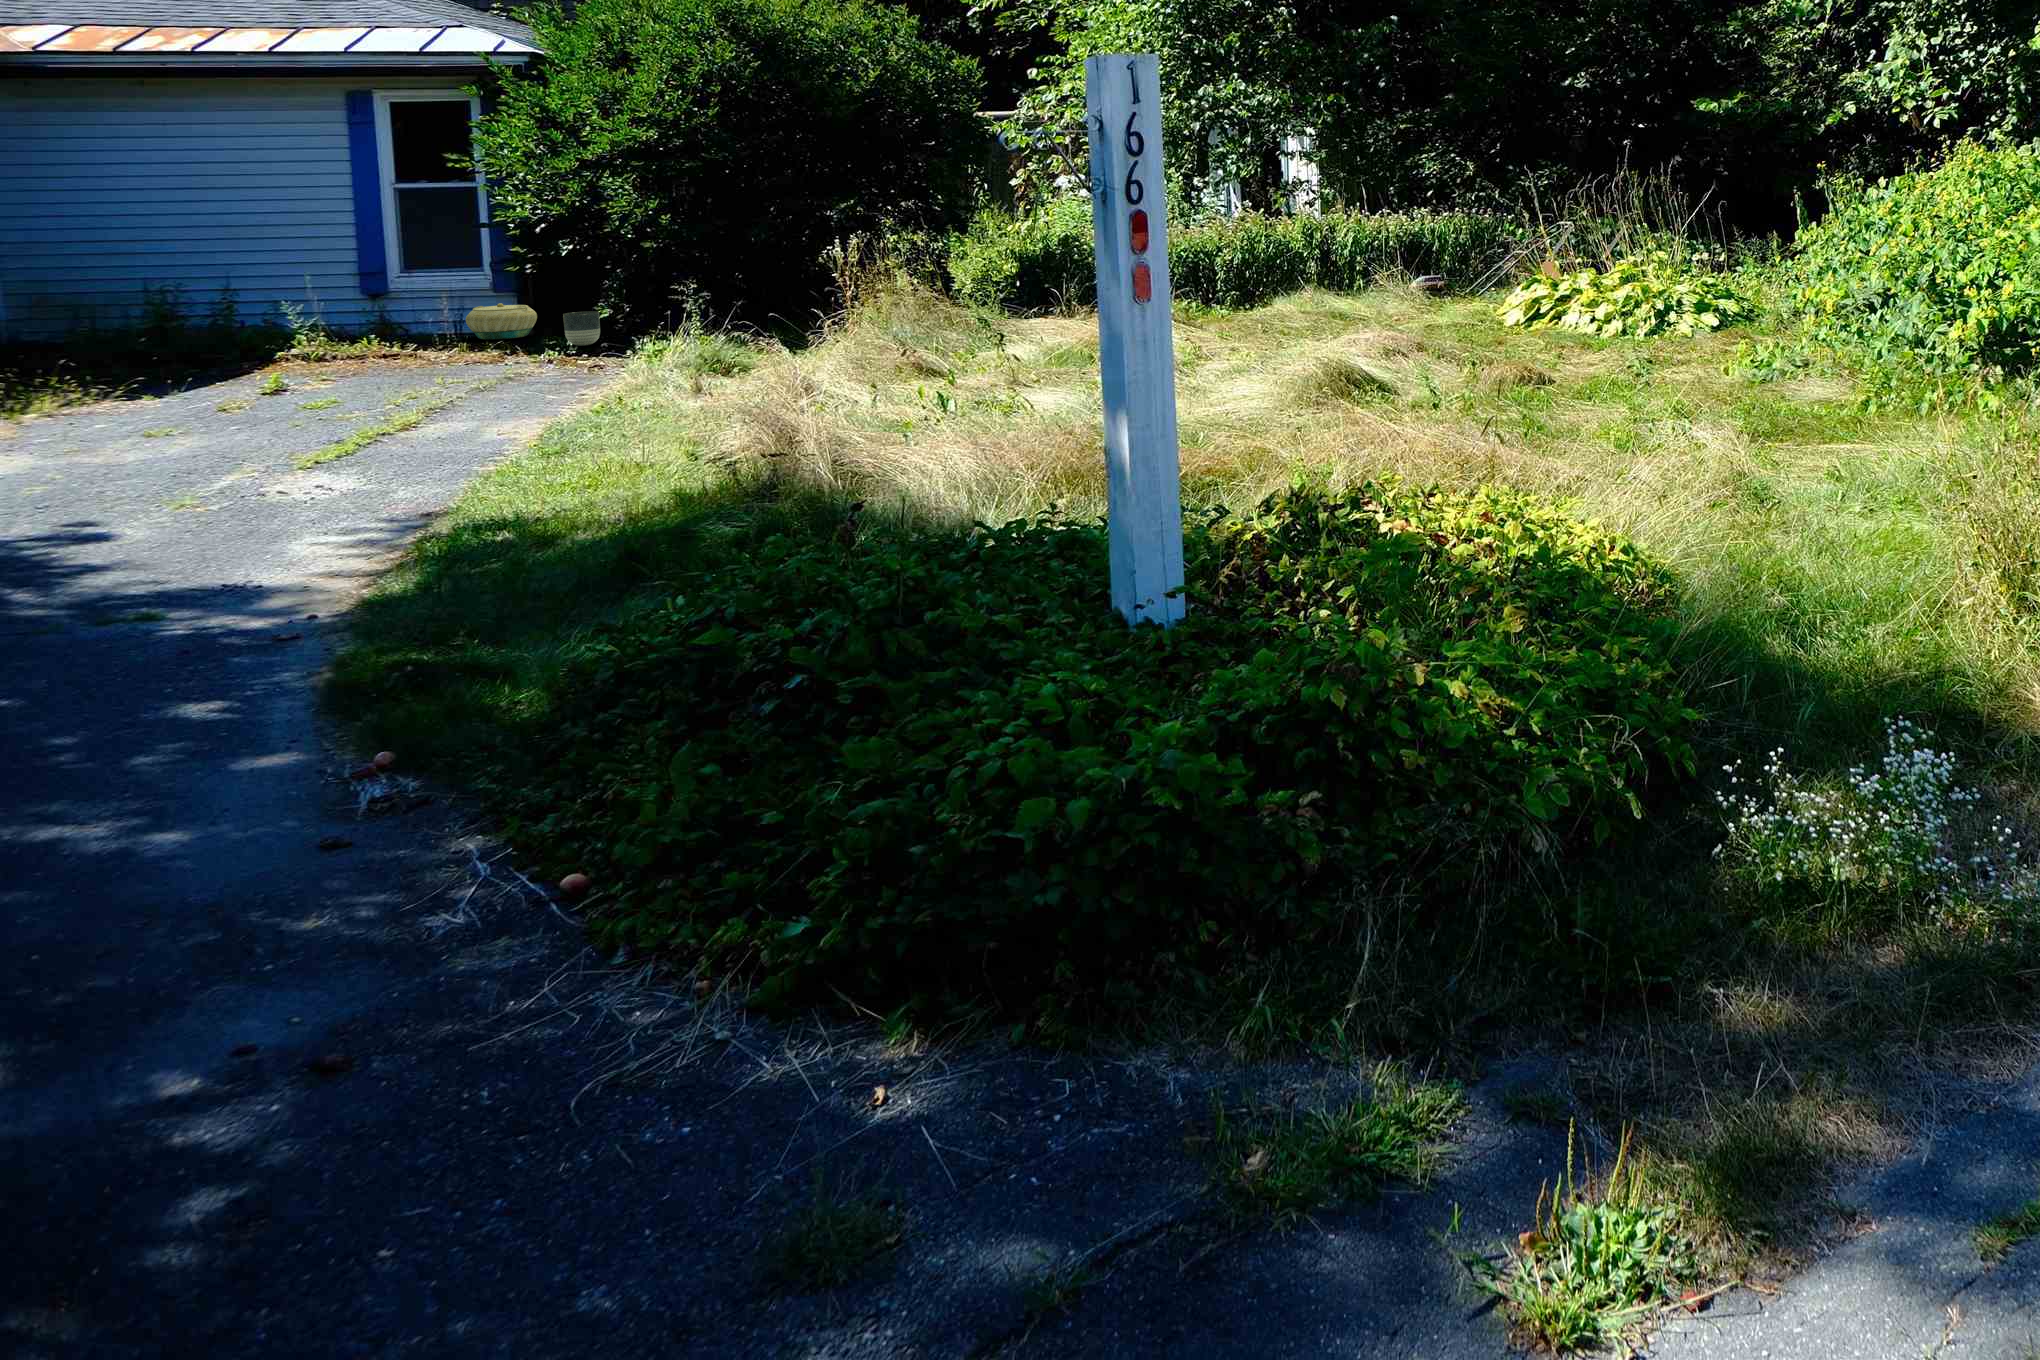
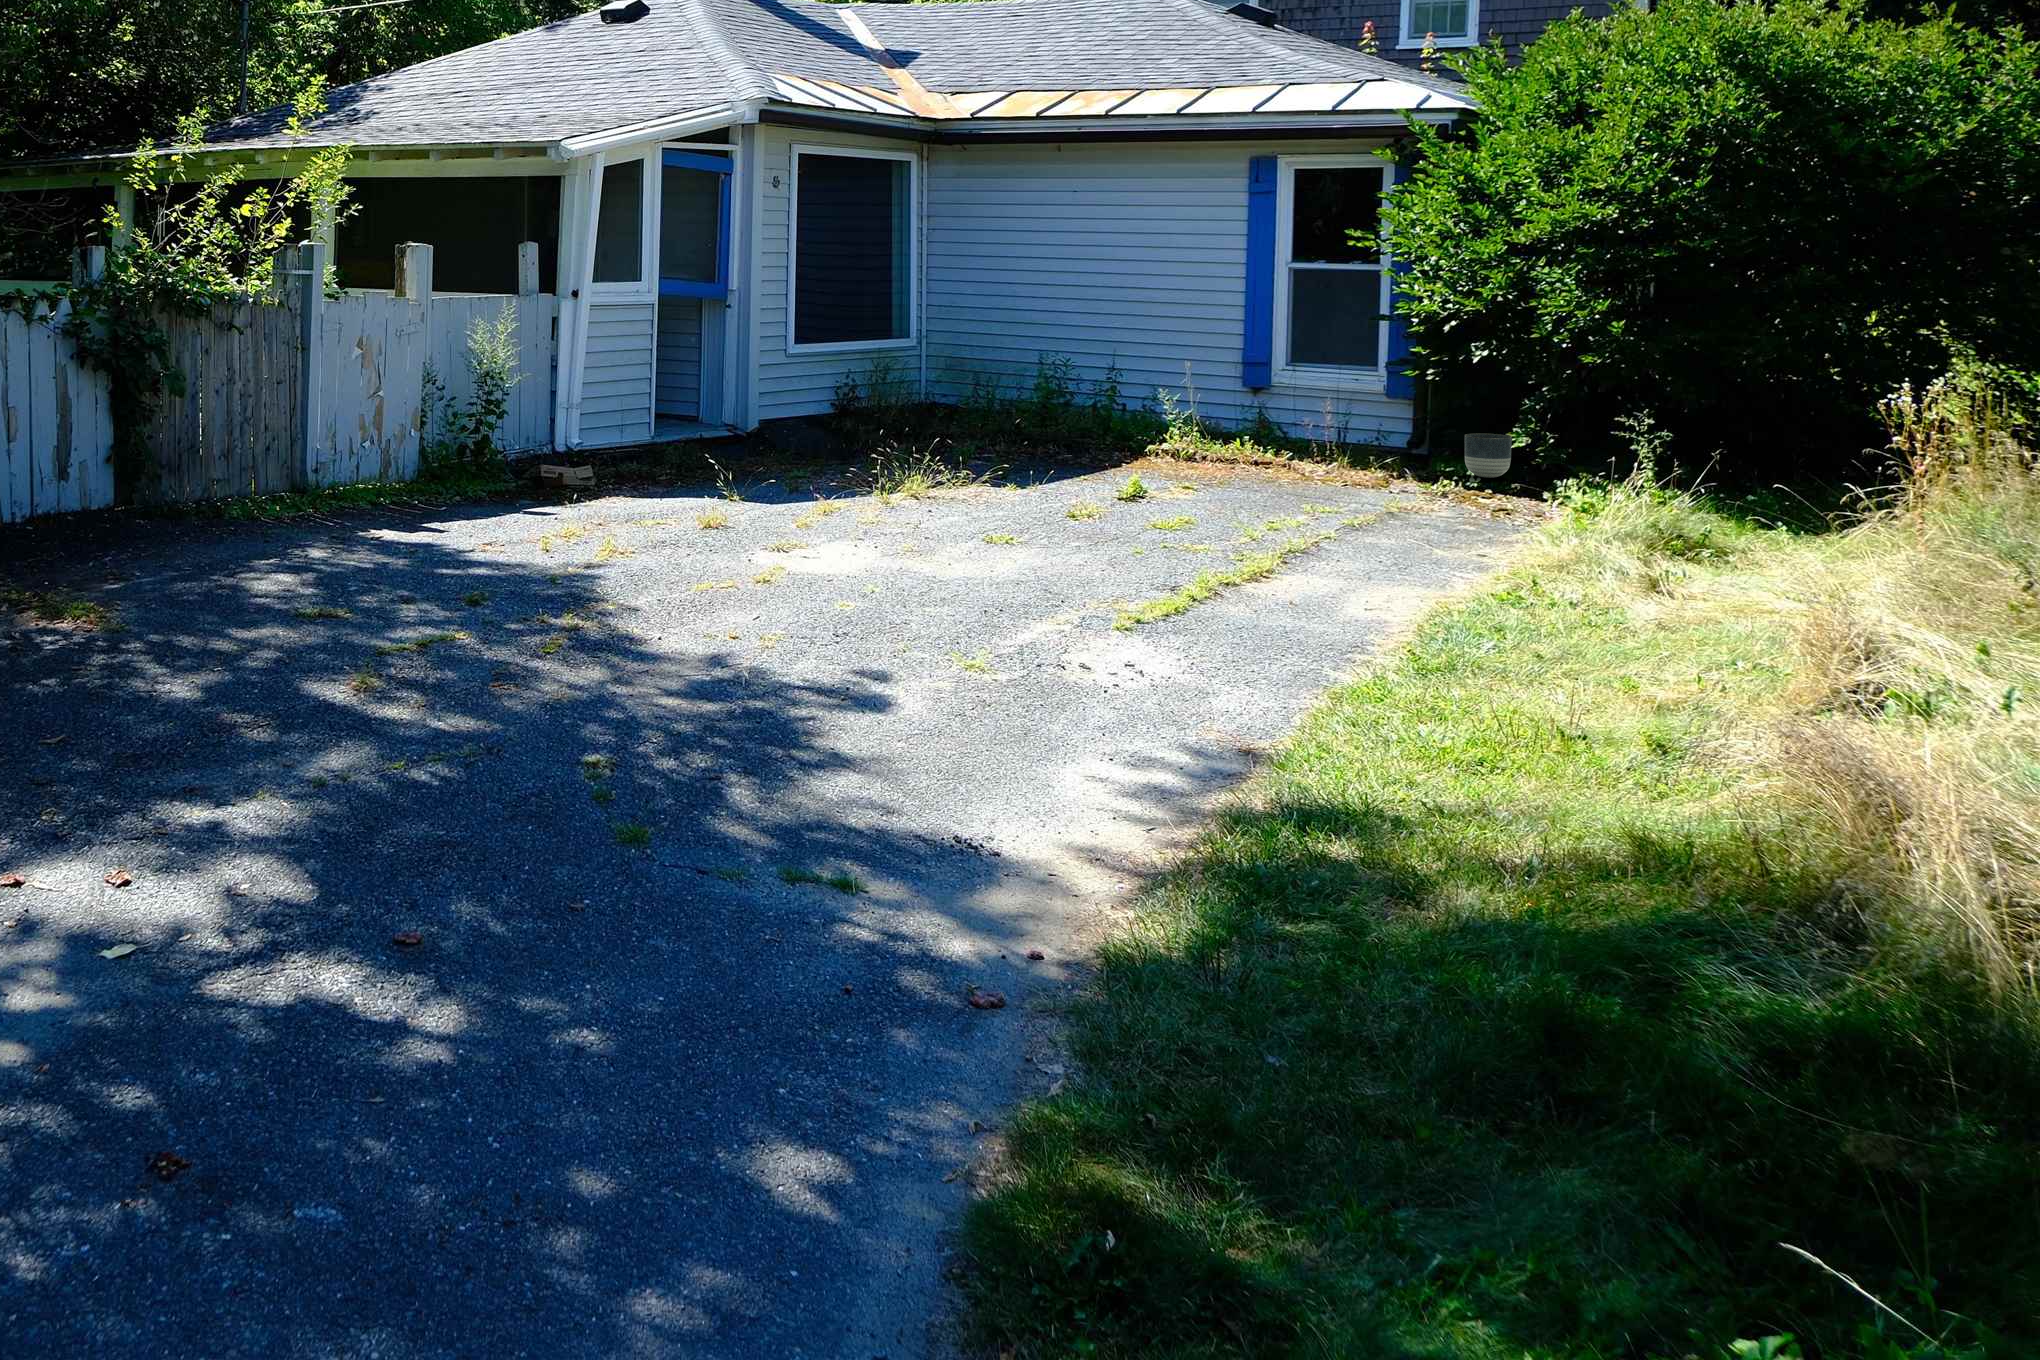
basket: present [466,303,537,339] -> none [1348,411,1432,455]

